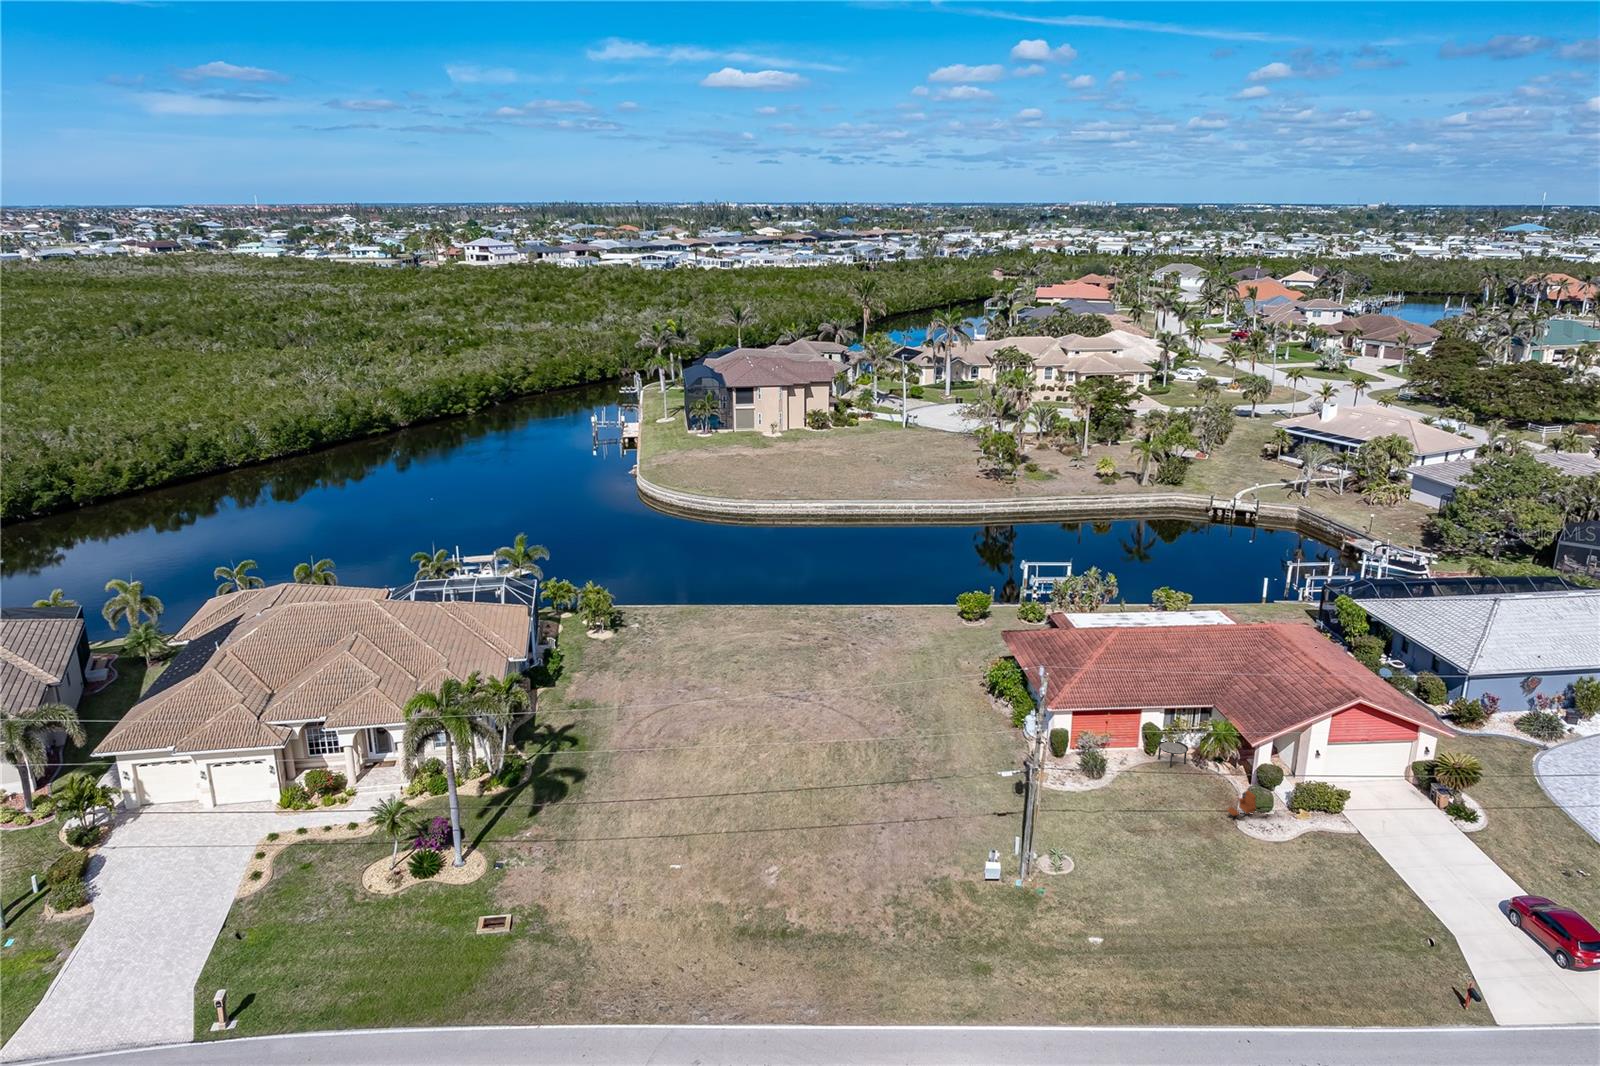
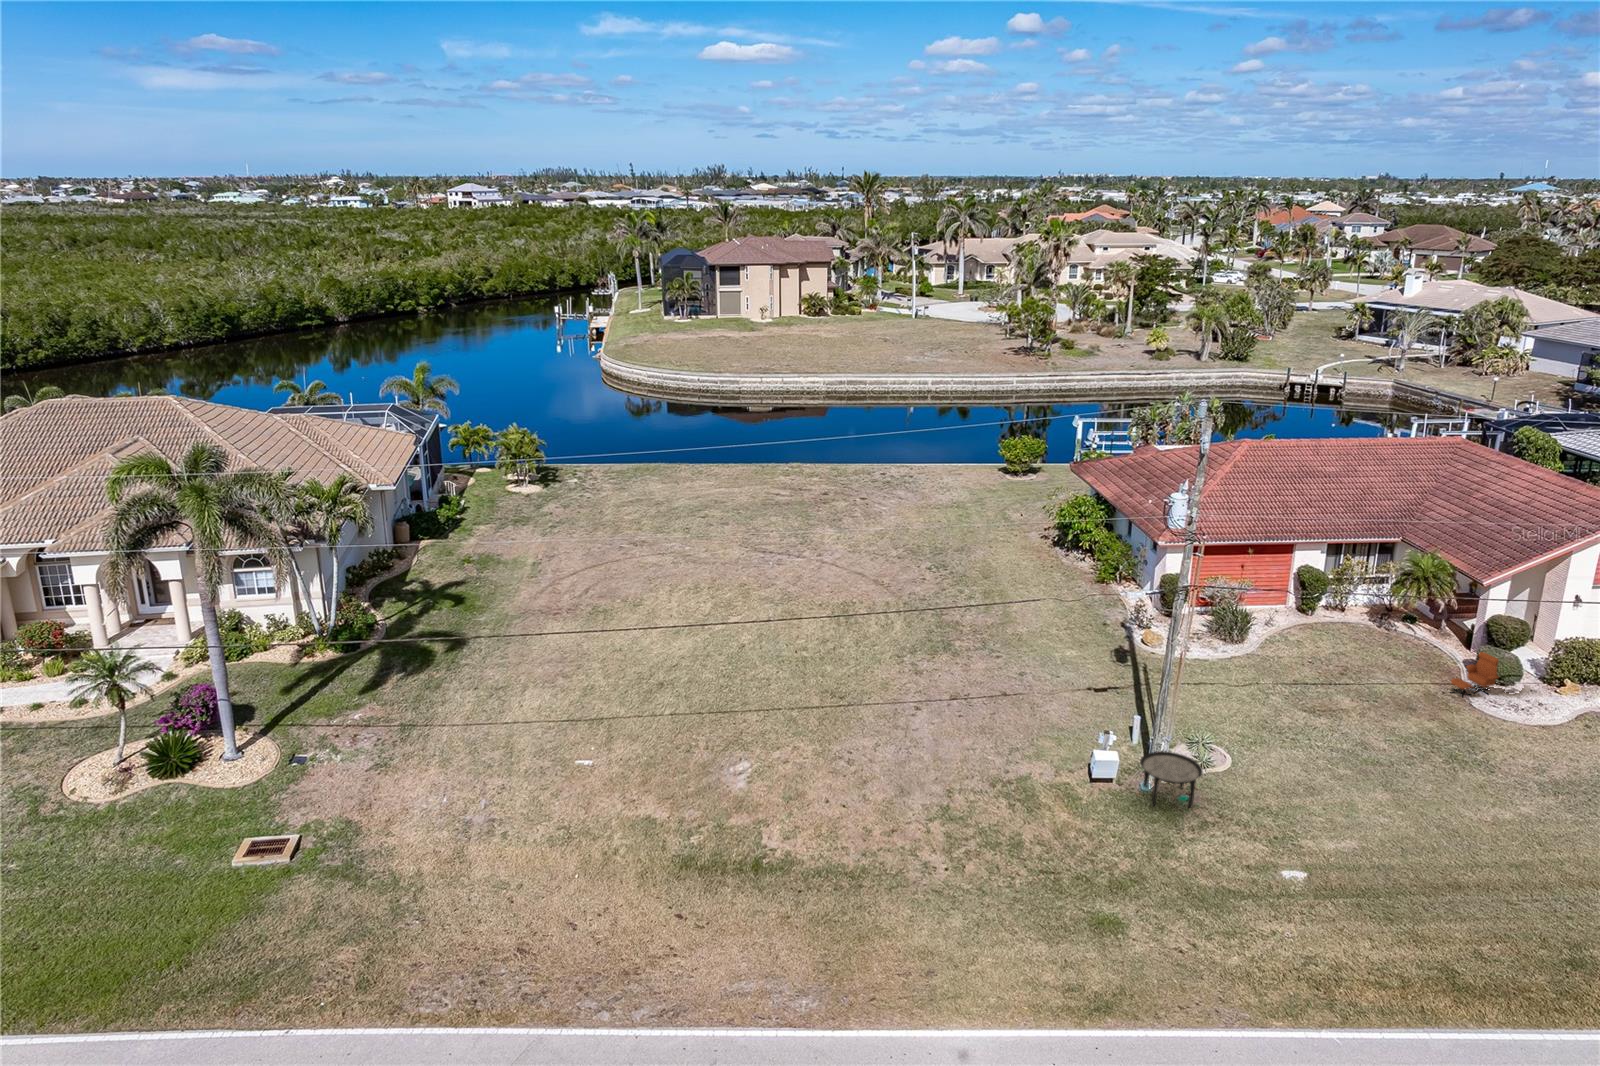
round table: present [1158,740,1188,767] -> present [1140,751,1203,808]

